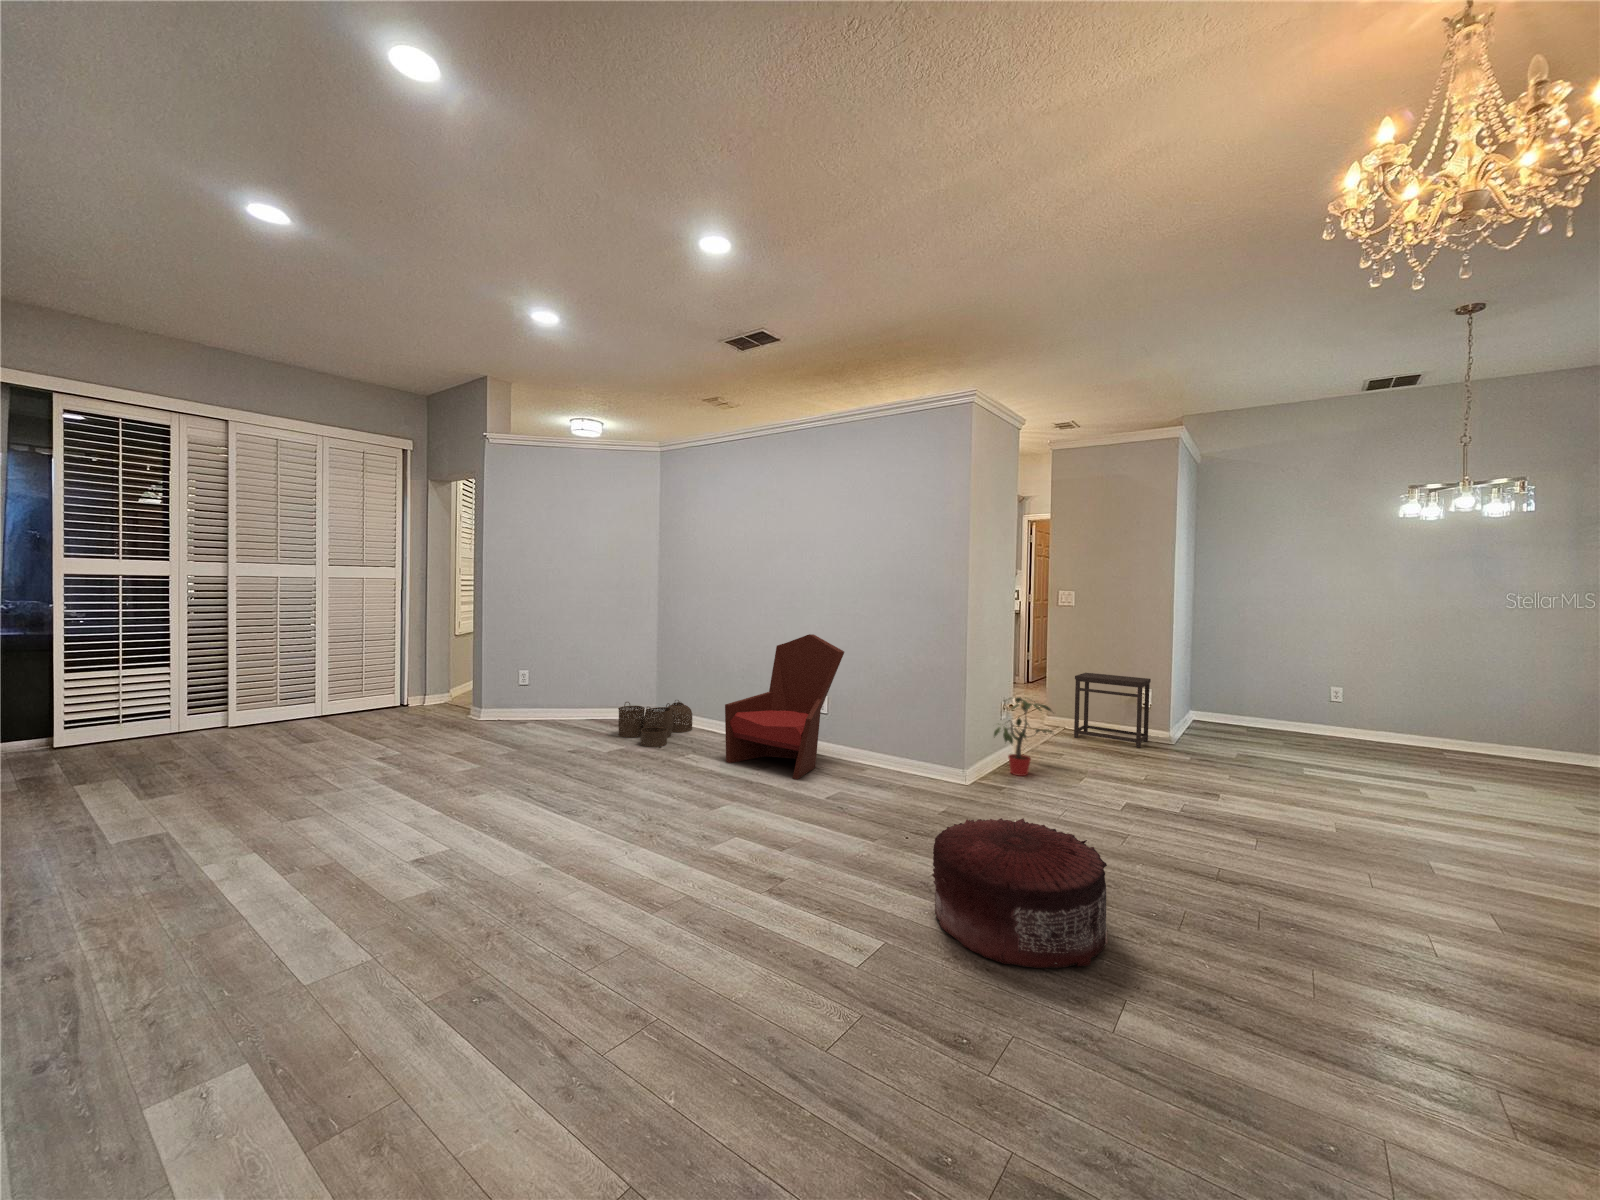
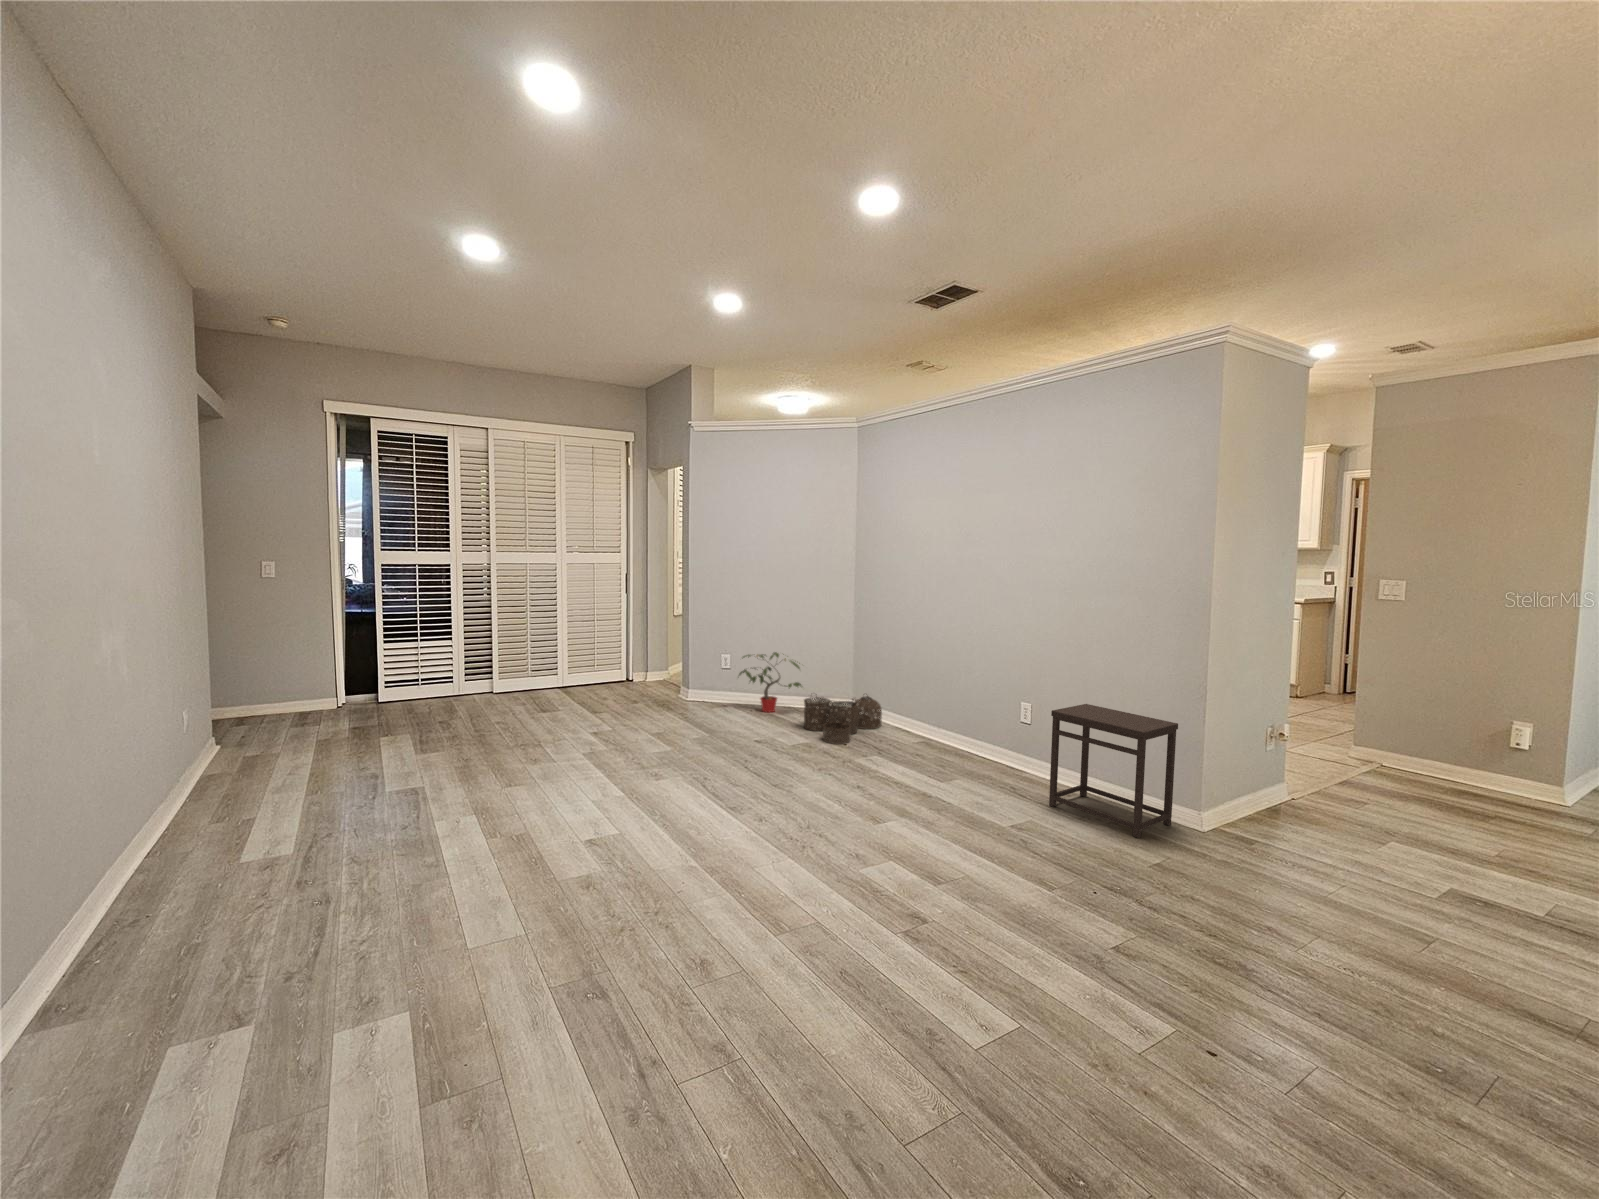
armchair: present [725,634,844,780] -> none [906,632,1047,801]
side table: present [1074,673,1151,748] -> present [1049,704,1178,838]
potted plant: present [994,697,1052,776] -> present [739,652,801,712]
pouf: present [933,818,1108,968] -> none [1094,893,1343,1125]

